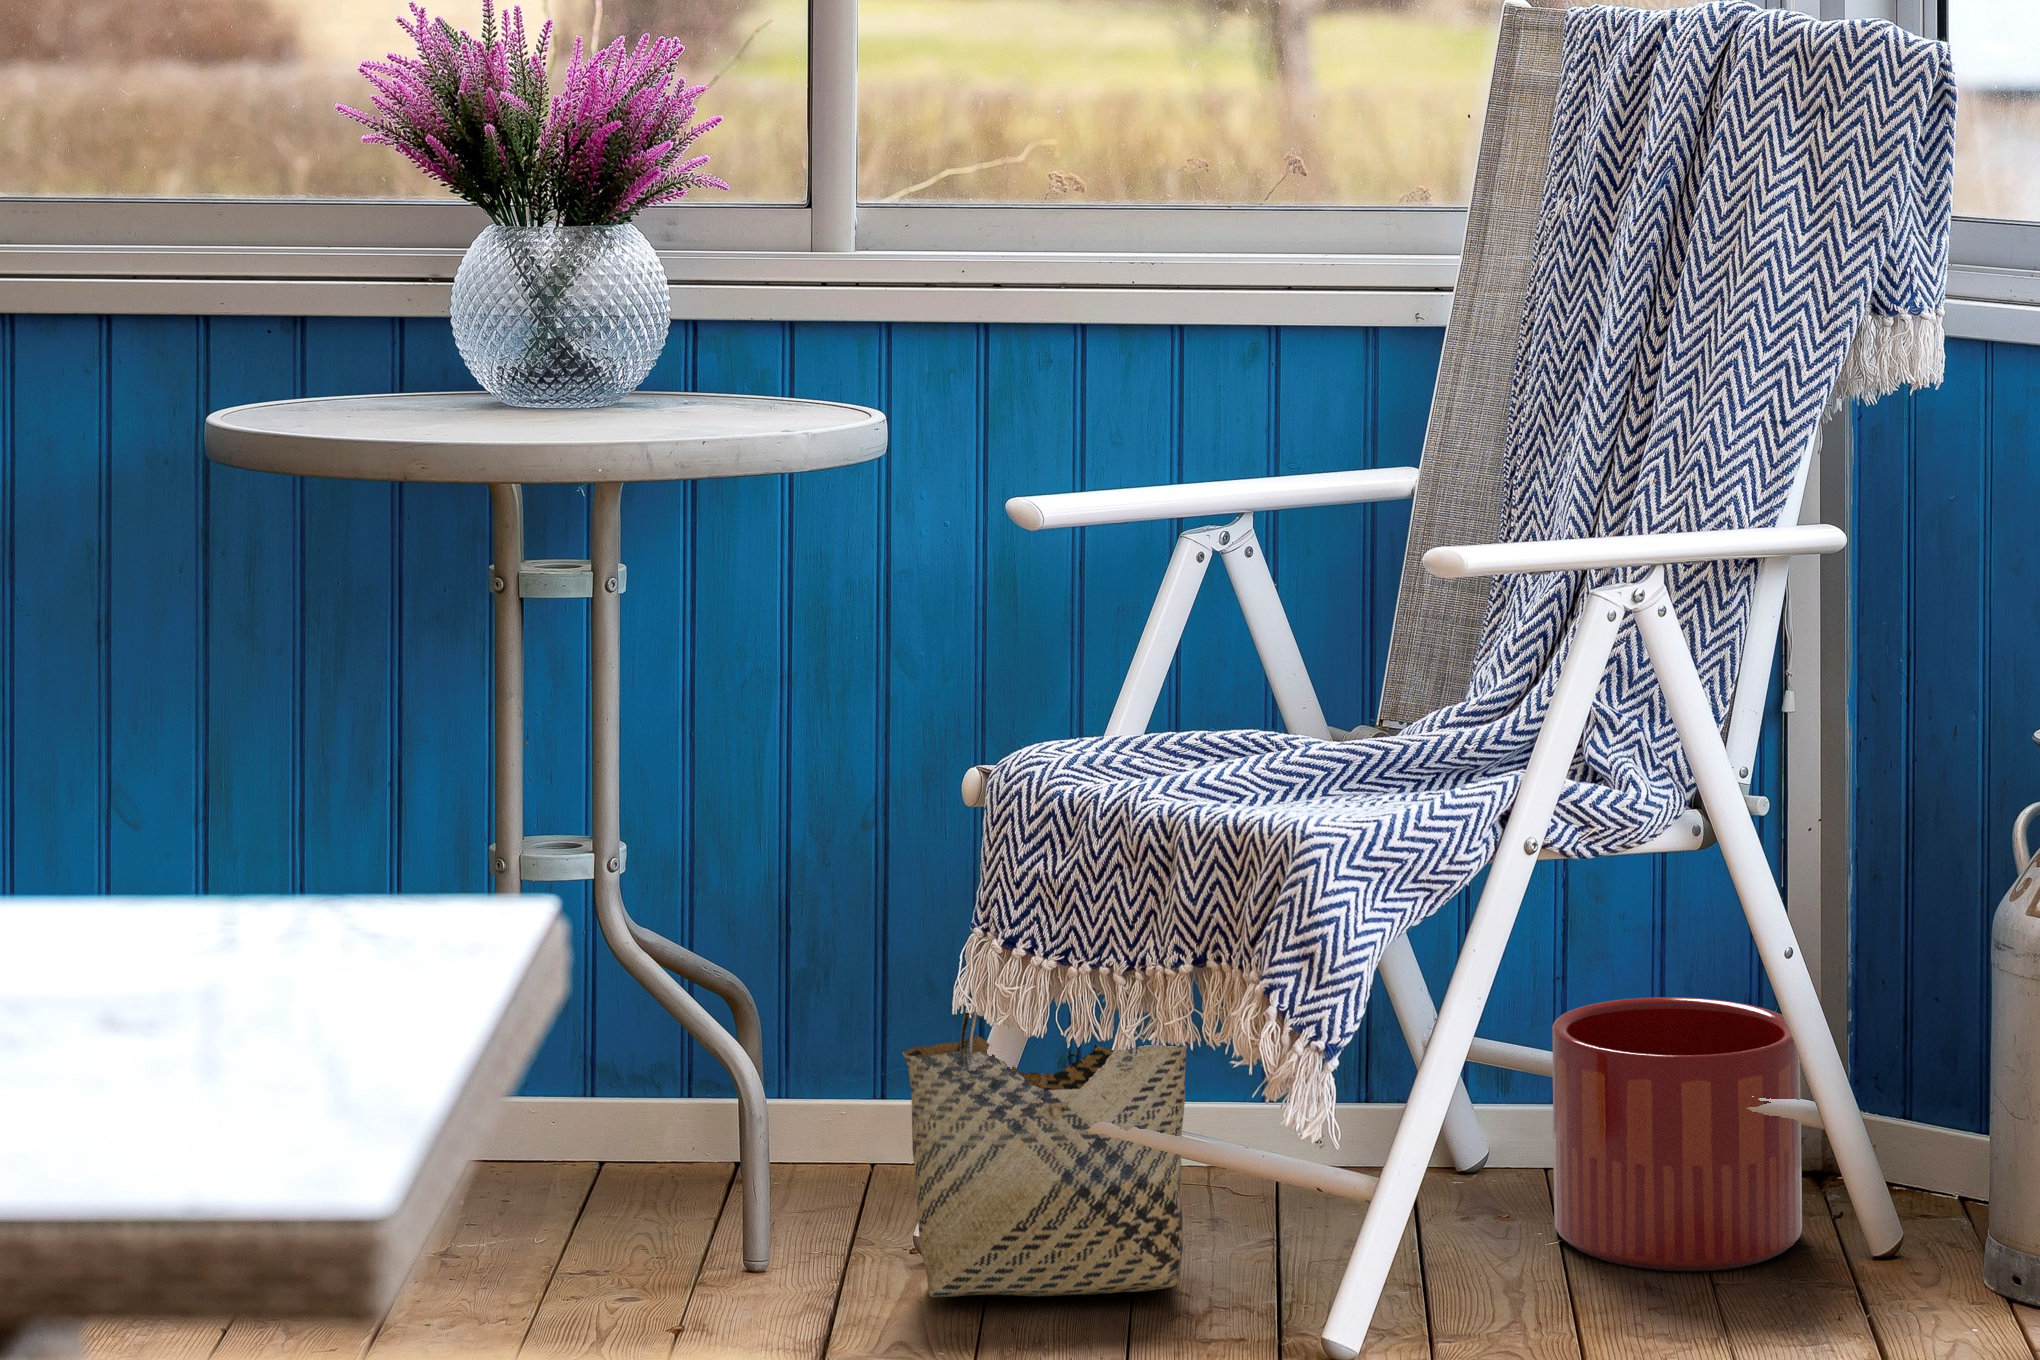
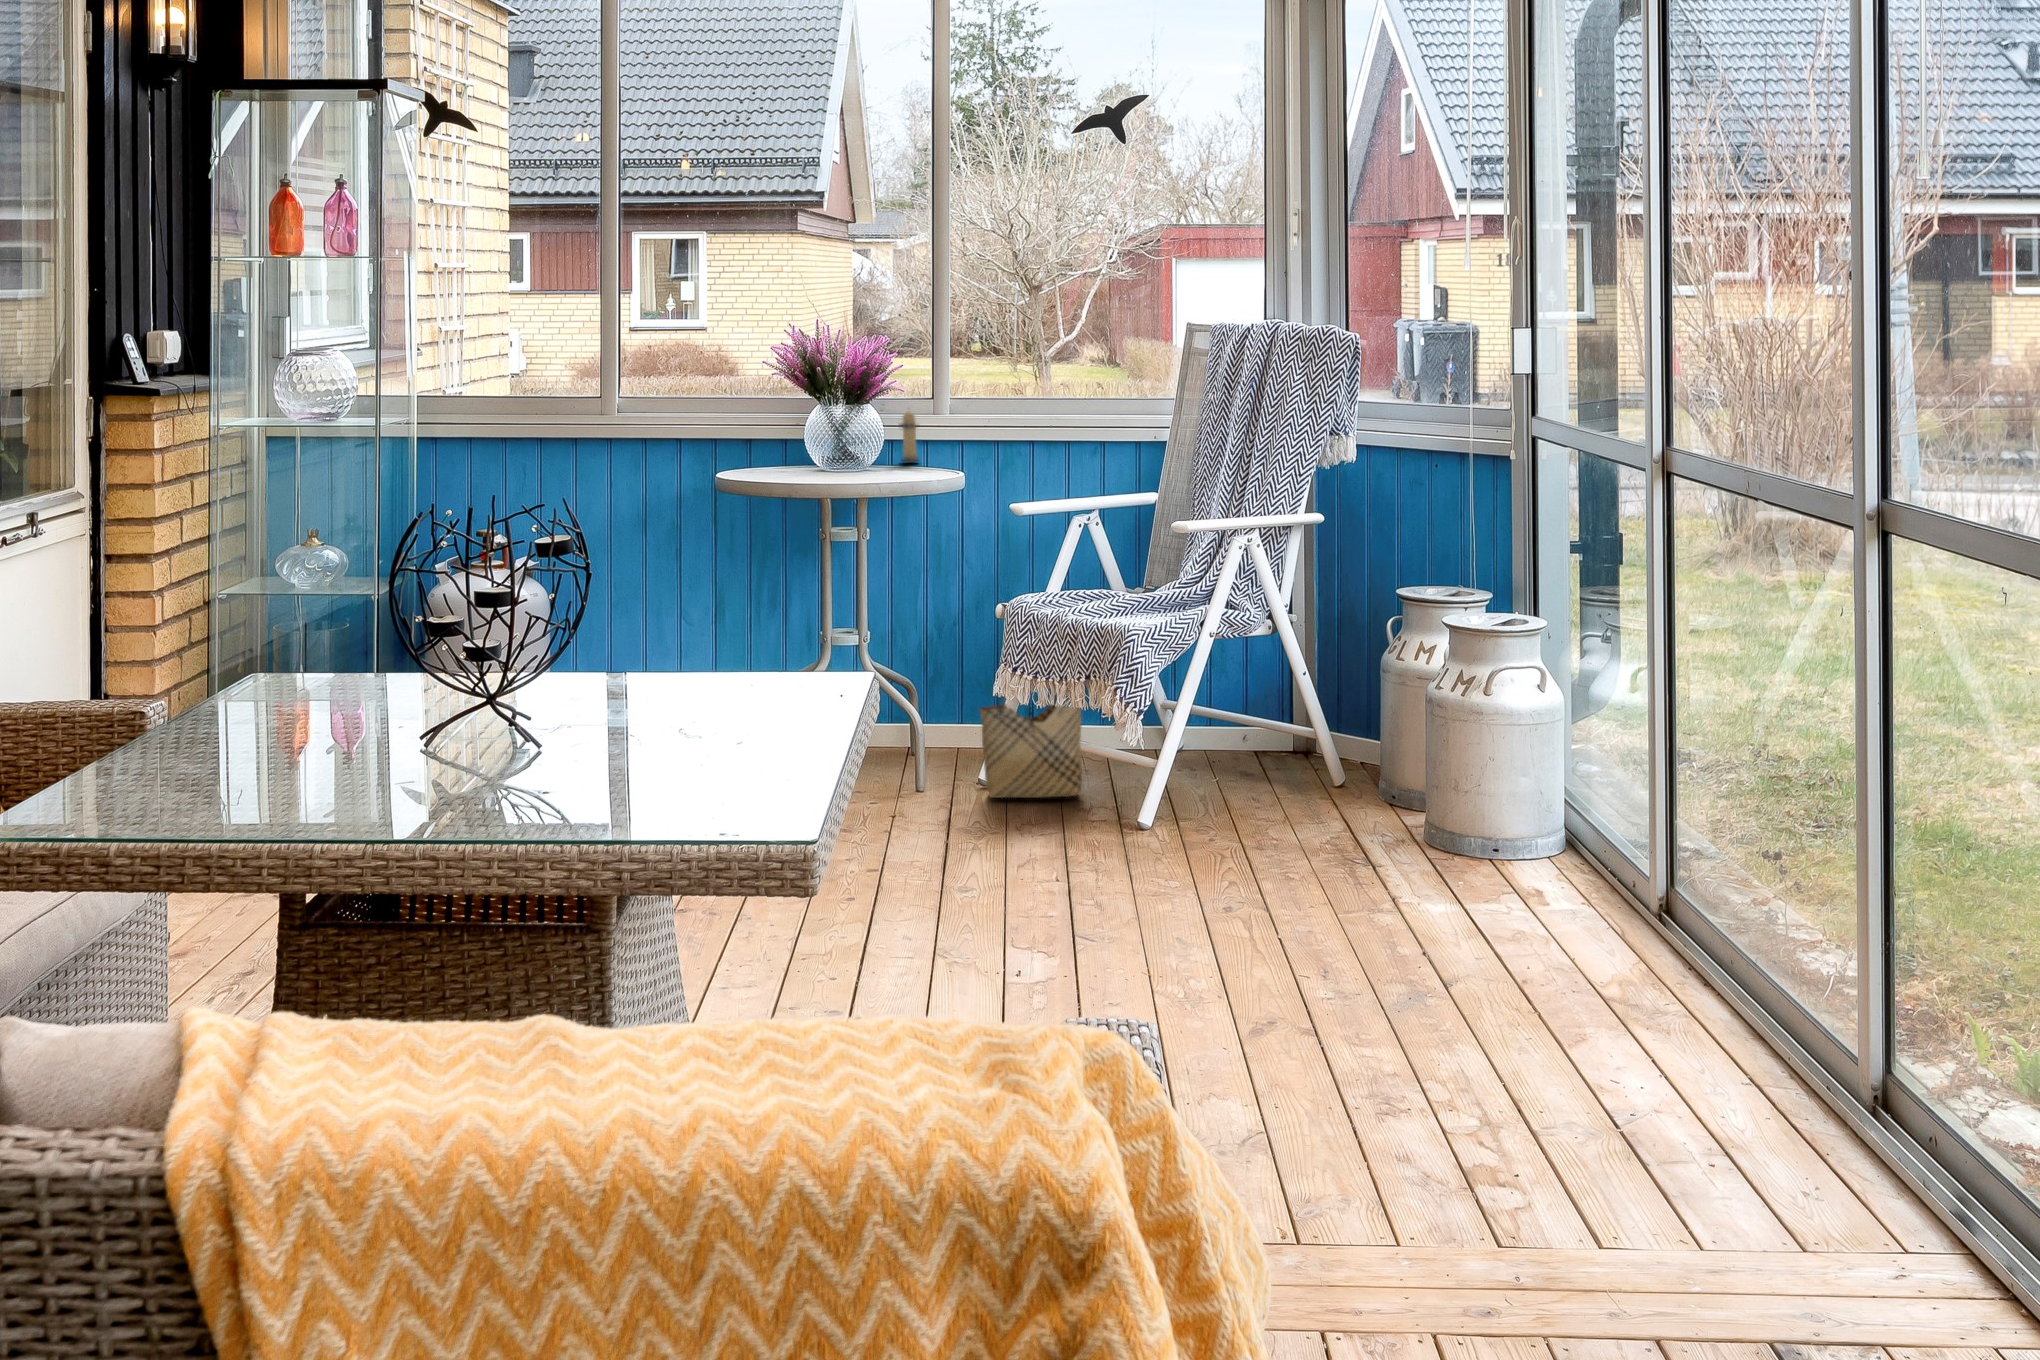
candle: none [715,236,790,387] -> present [899,411,919,462]
planter: present [1553,997,1802,1271] -> none [1216,691,1312,792]

